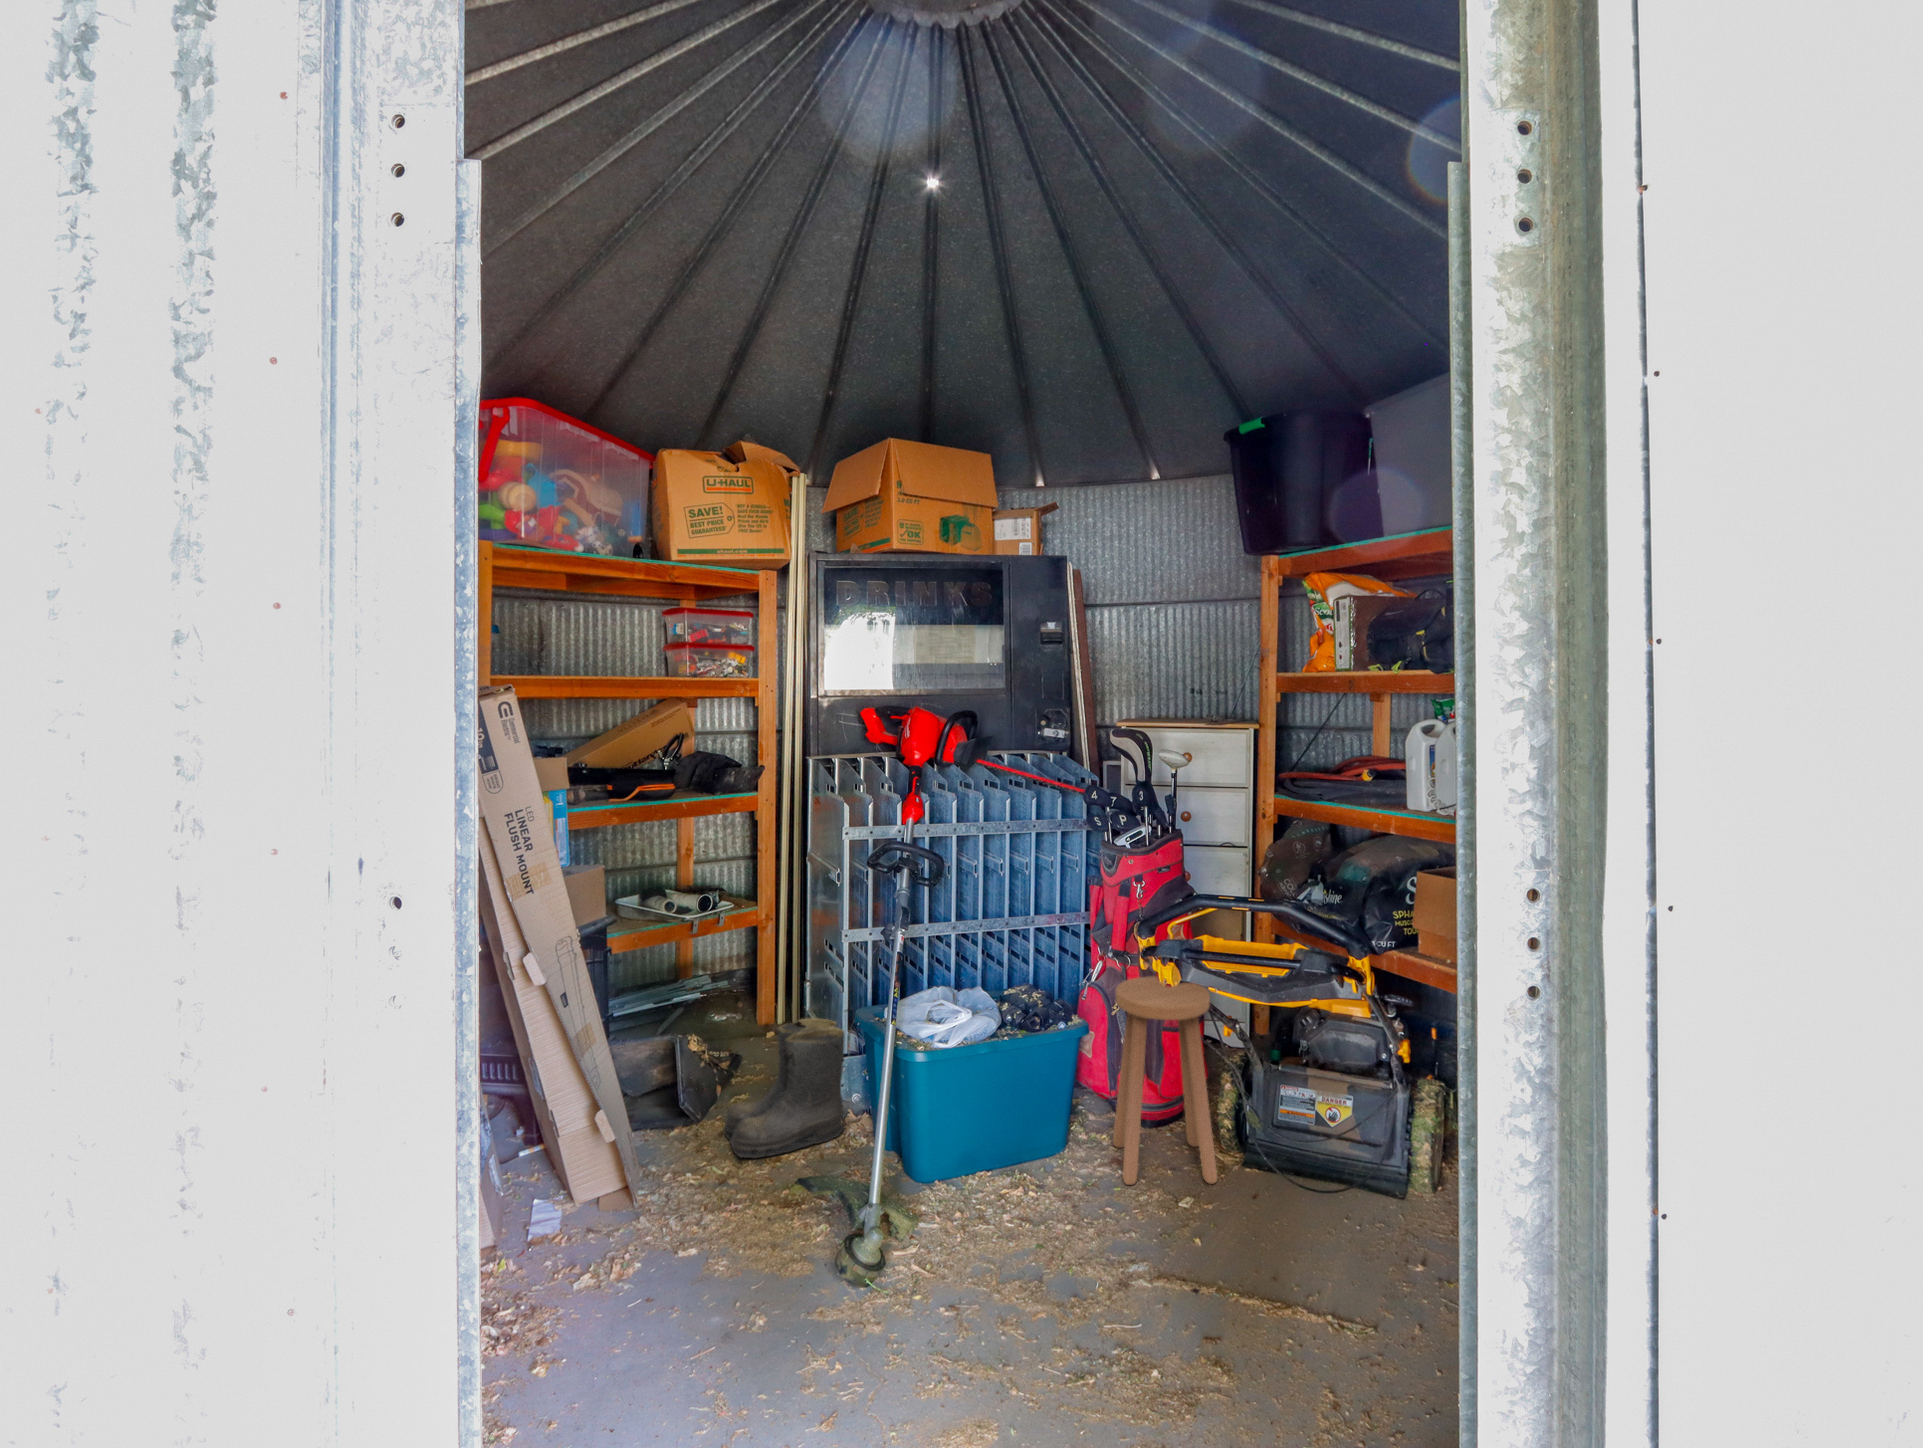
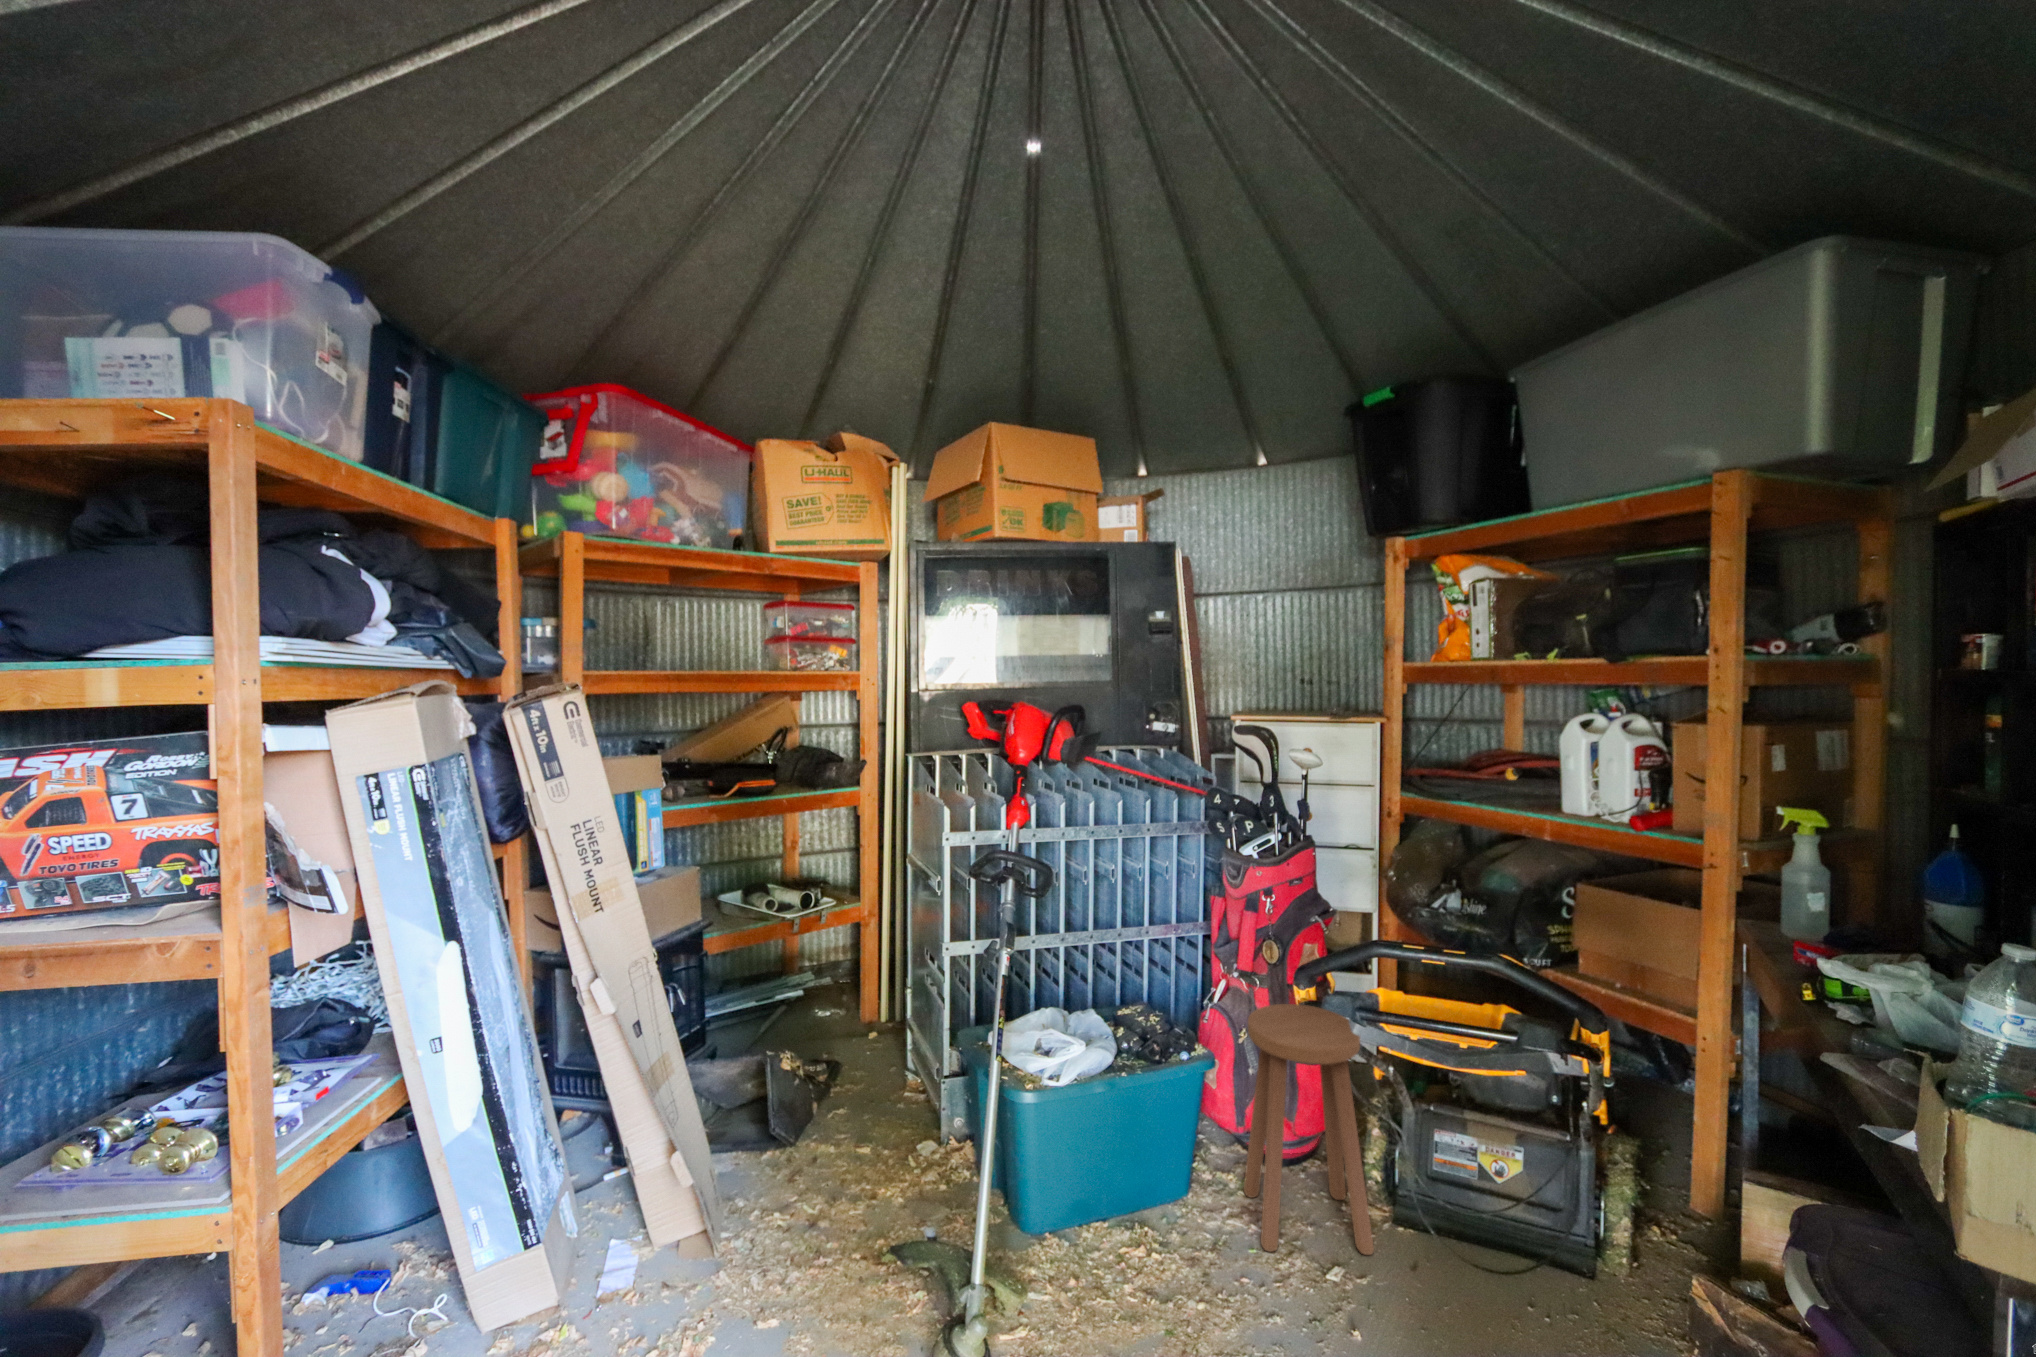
boots: present [723,1018,845,1158] -> none [815,1034,946,1193]

